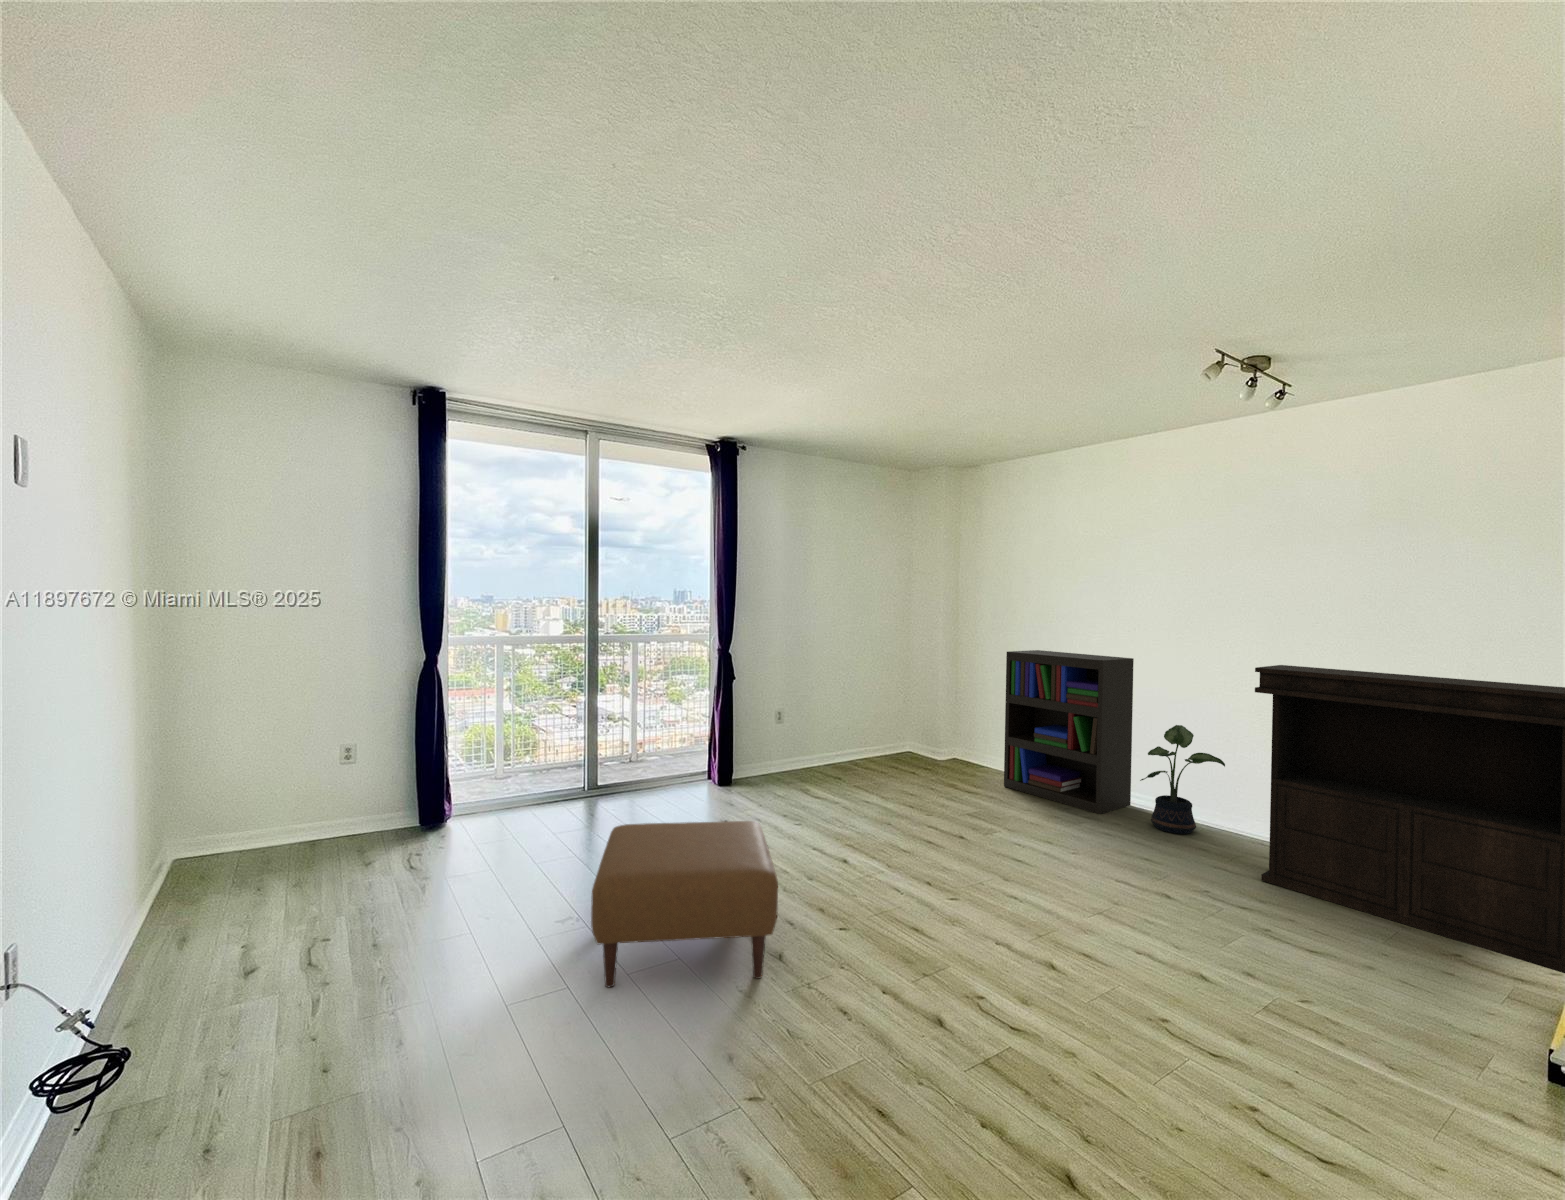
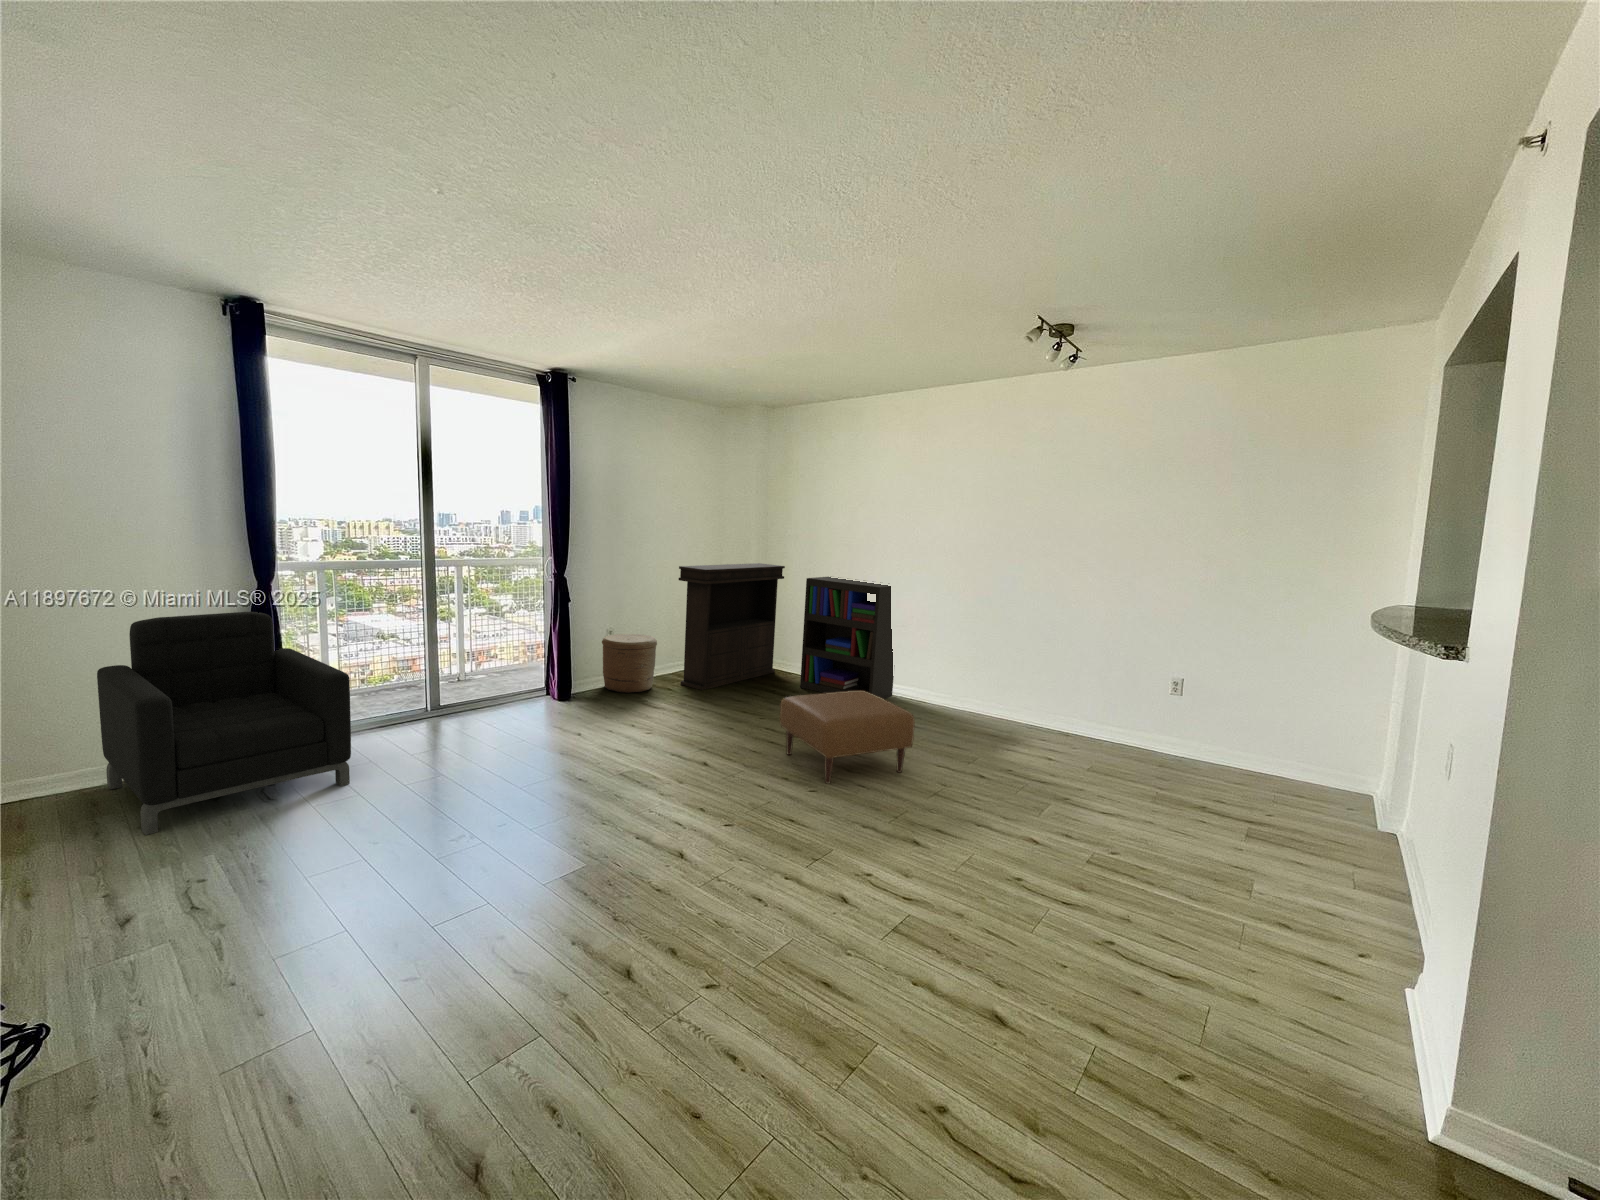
console table: present [1255,665,1565,973] -> present [679,563,785,690]
armchair: none [276,681,483,904] -> present [97,612,351,835]
woven basket: none [771,715,831,782] -> present [602,634,657,693]
potted plant: present [1140,725,1225,834] -> none [900,635,956,714]
ottoman: present [591,821,778,987] -> present [780,691,915,783]

